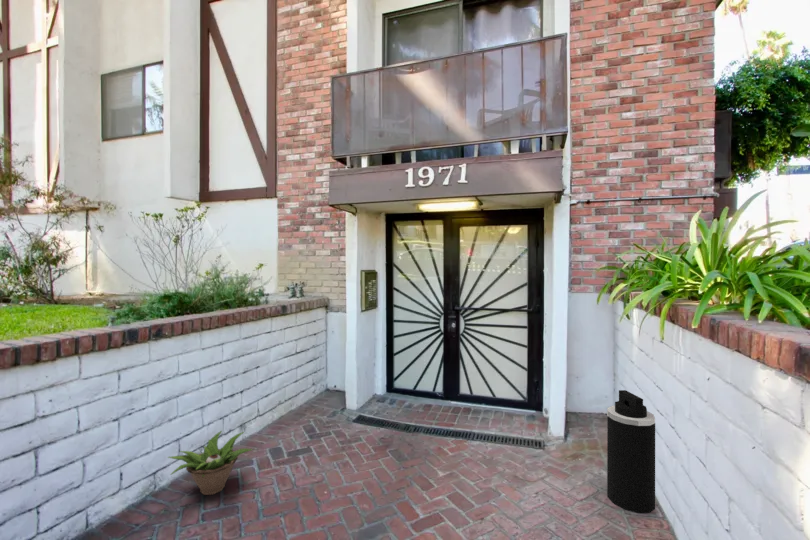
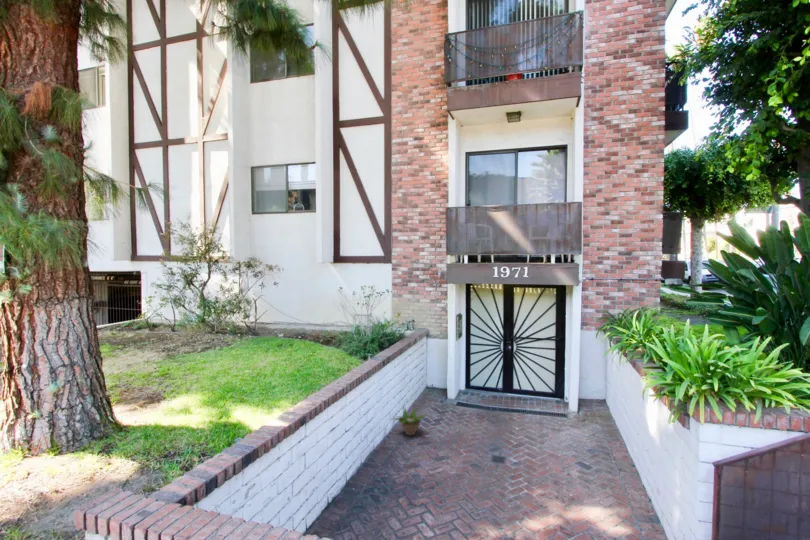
trash can: present [607,390,655,513] -> none [596,387,617,441]

